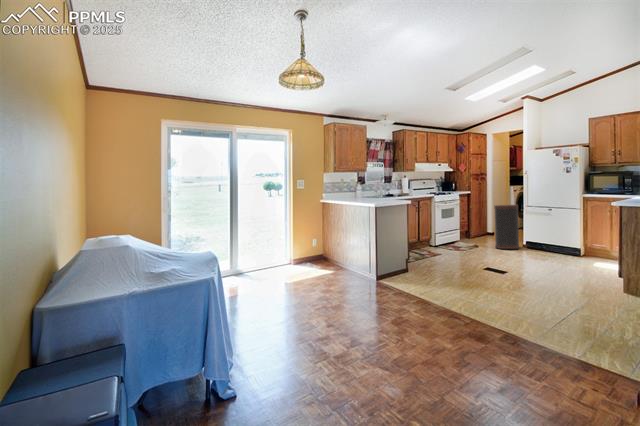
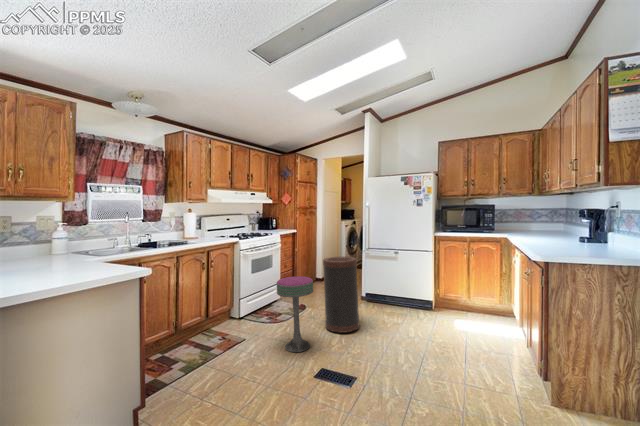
bar stool: none [466,213,488,252] -> present [276,276,313,352]

